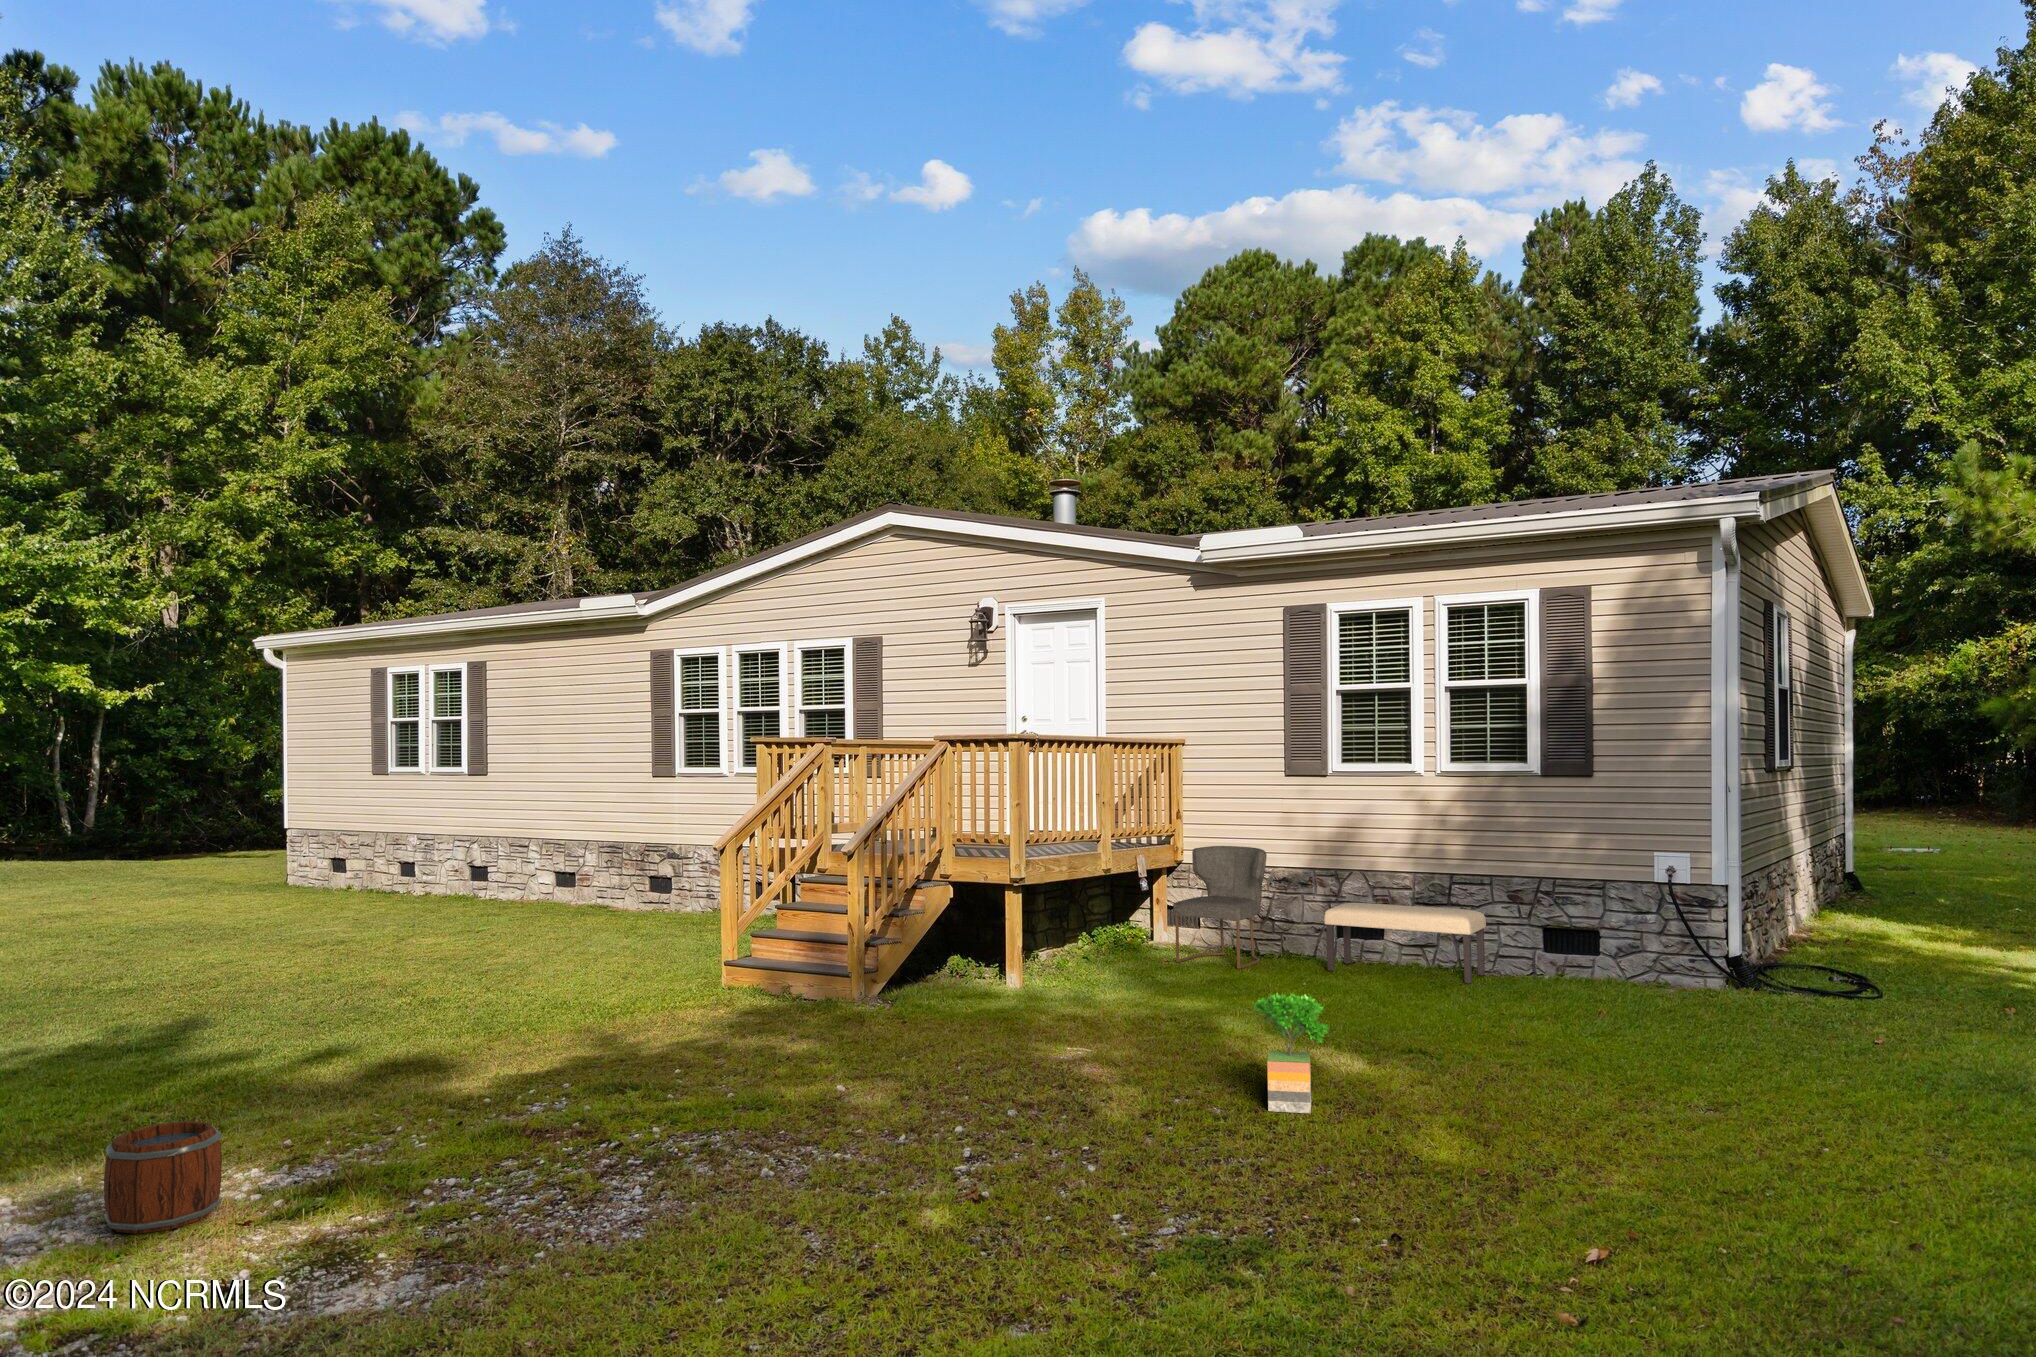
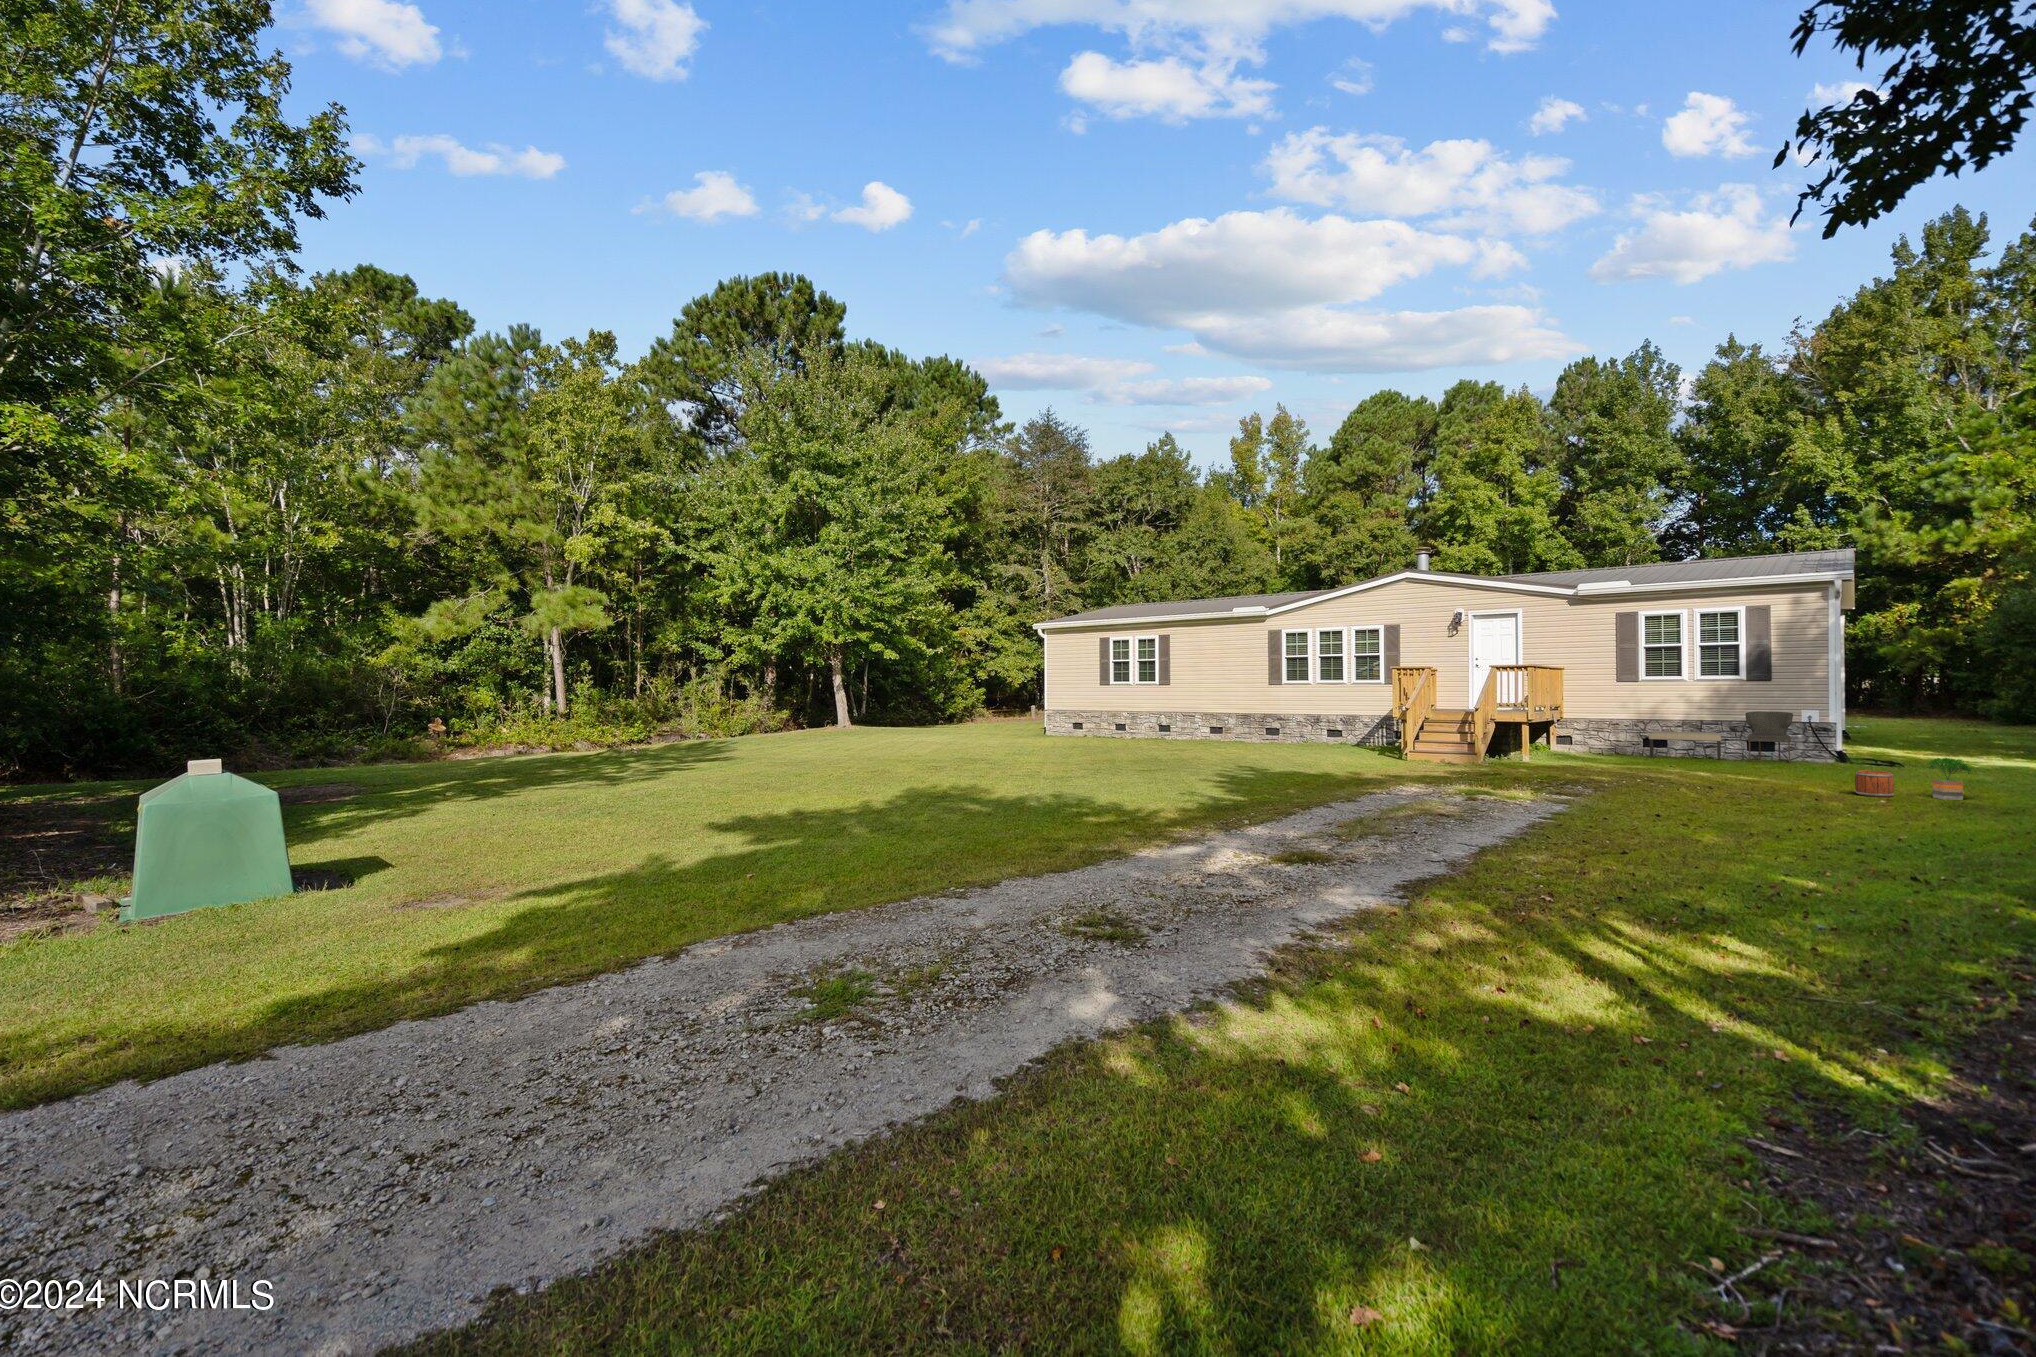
chair: present [1173,846,1267,969] -> present [1745,711,1793,763]
potted tree: present [1254,993,1328,1113] -> present [1929,758,1972,800]
bucket: present [104,1121,222,1234] -> present [1855,770,1894,797]

